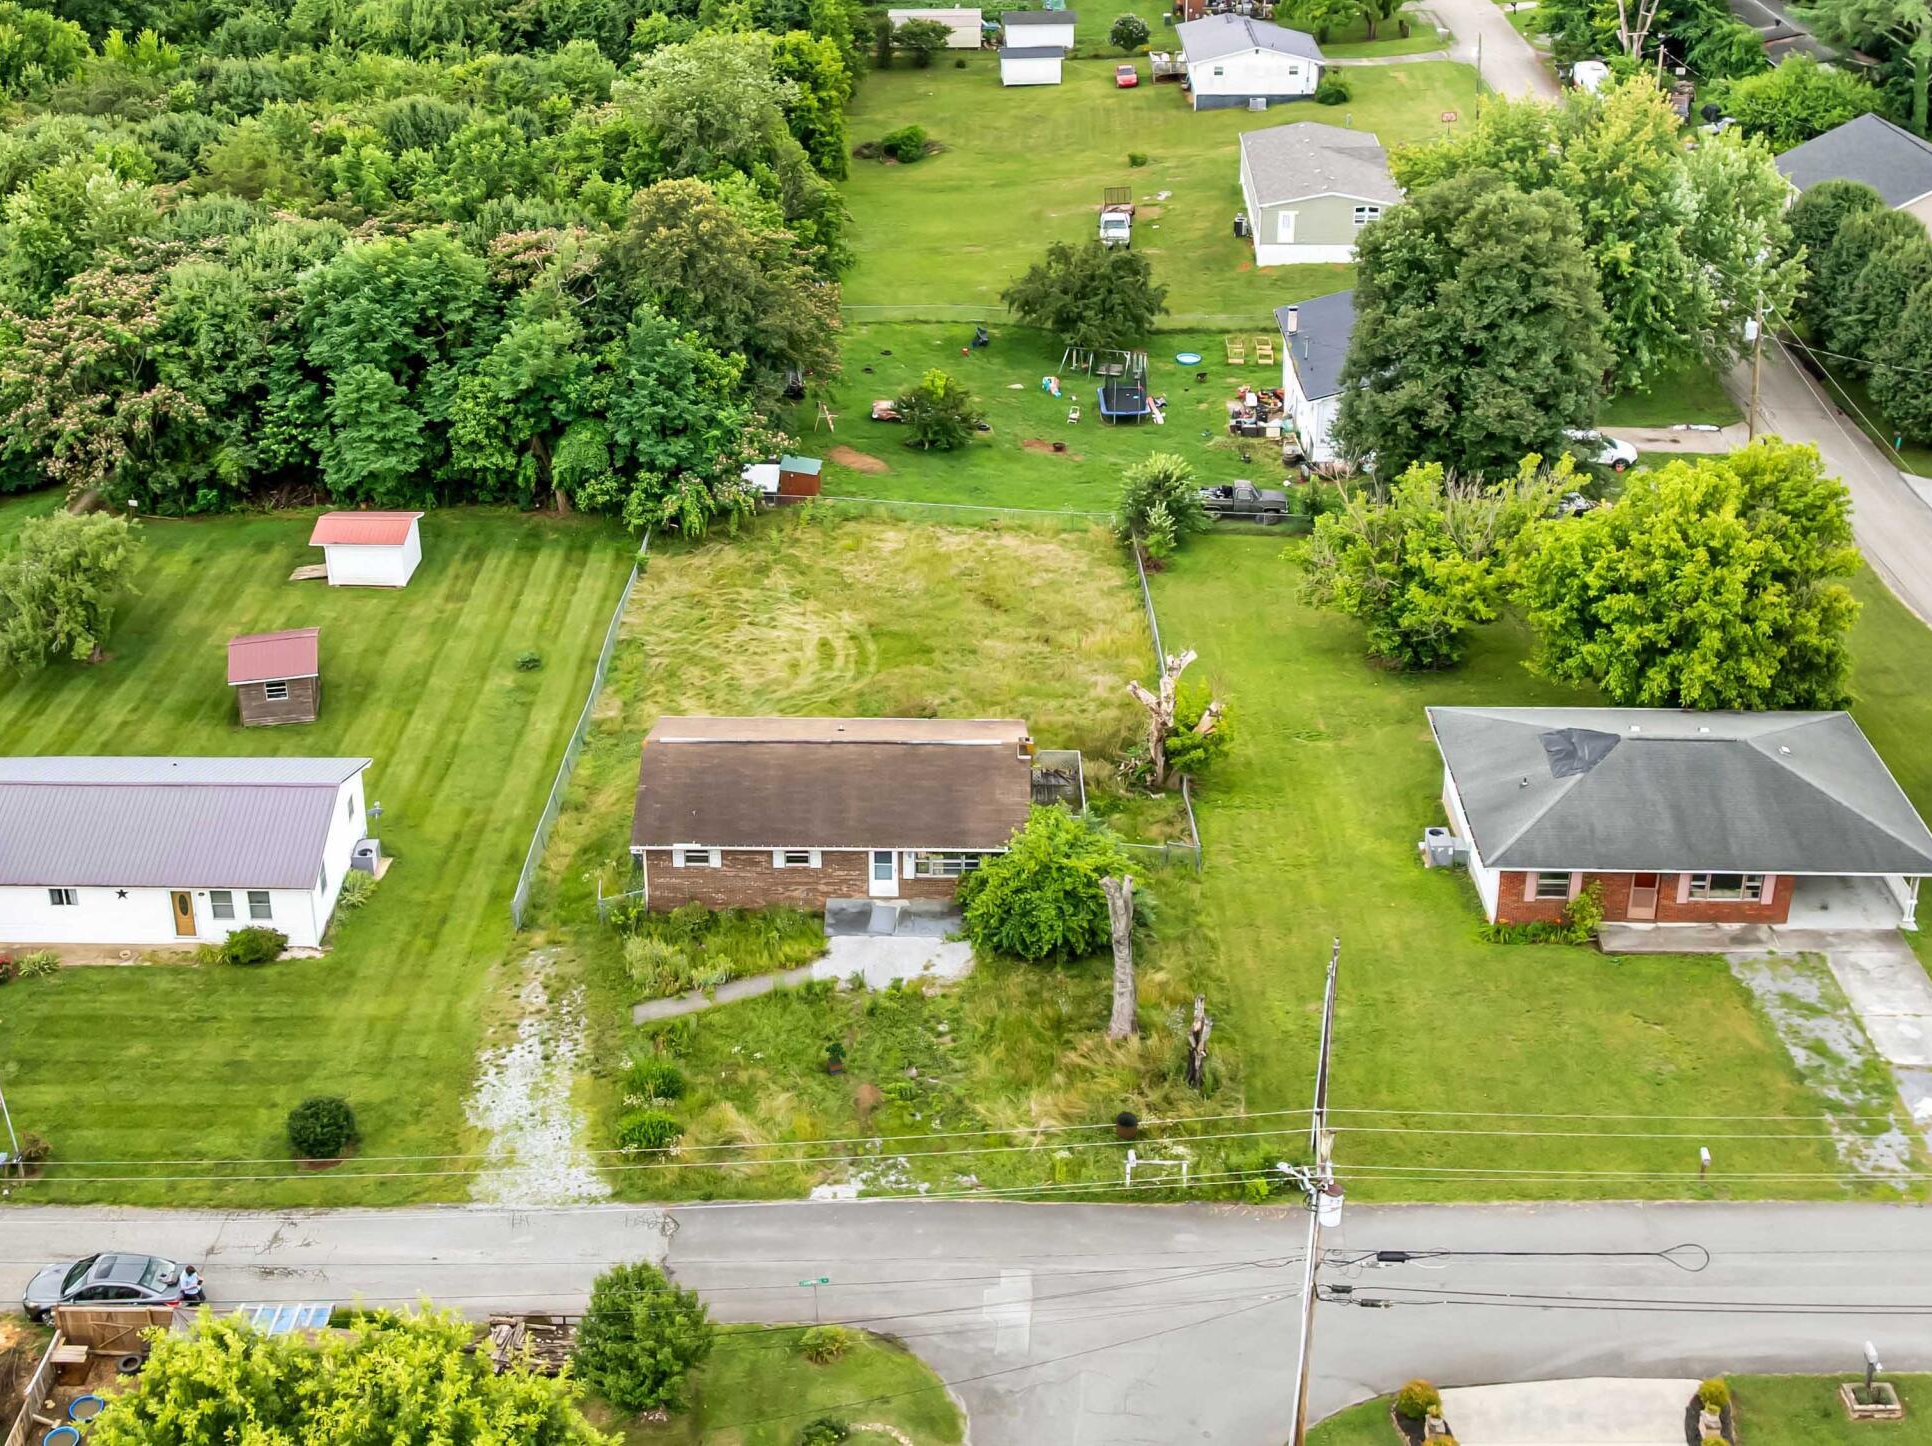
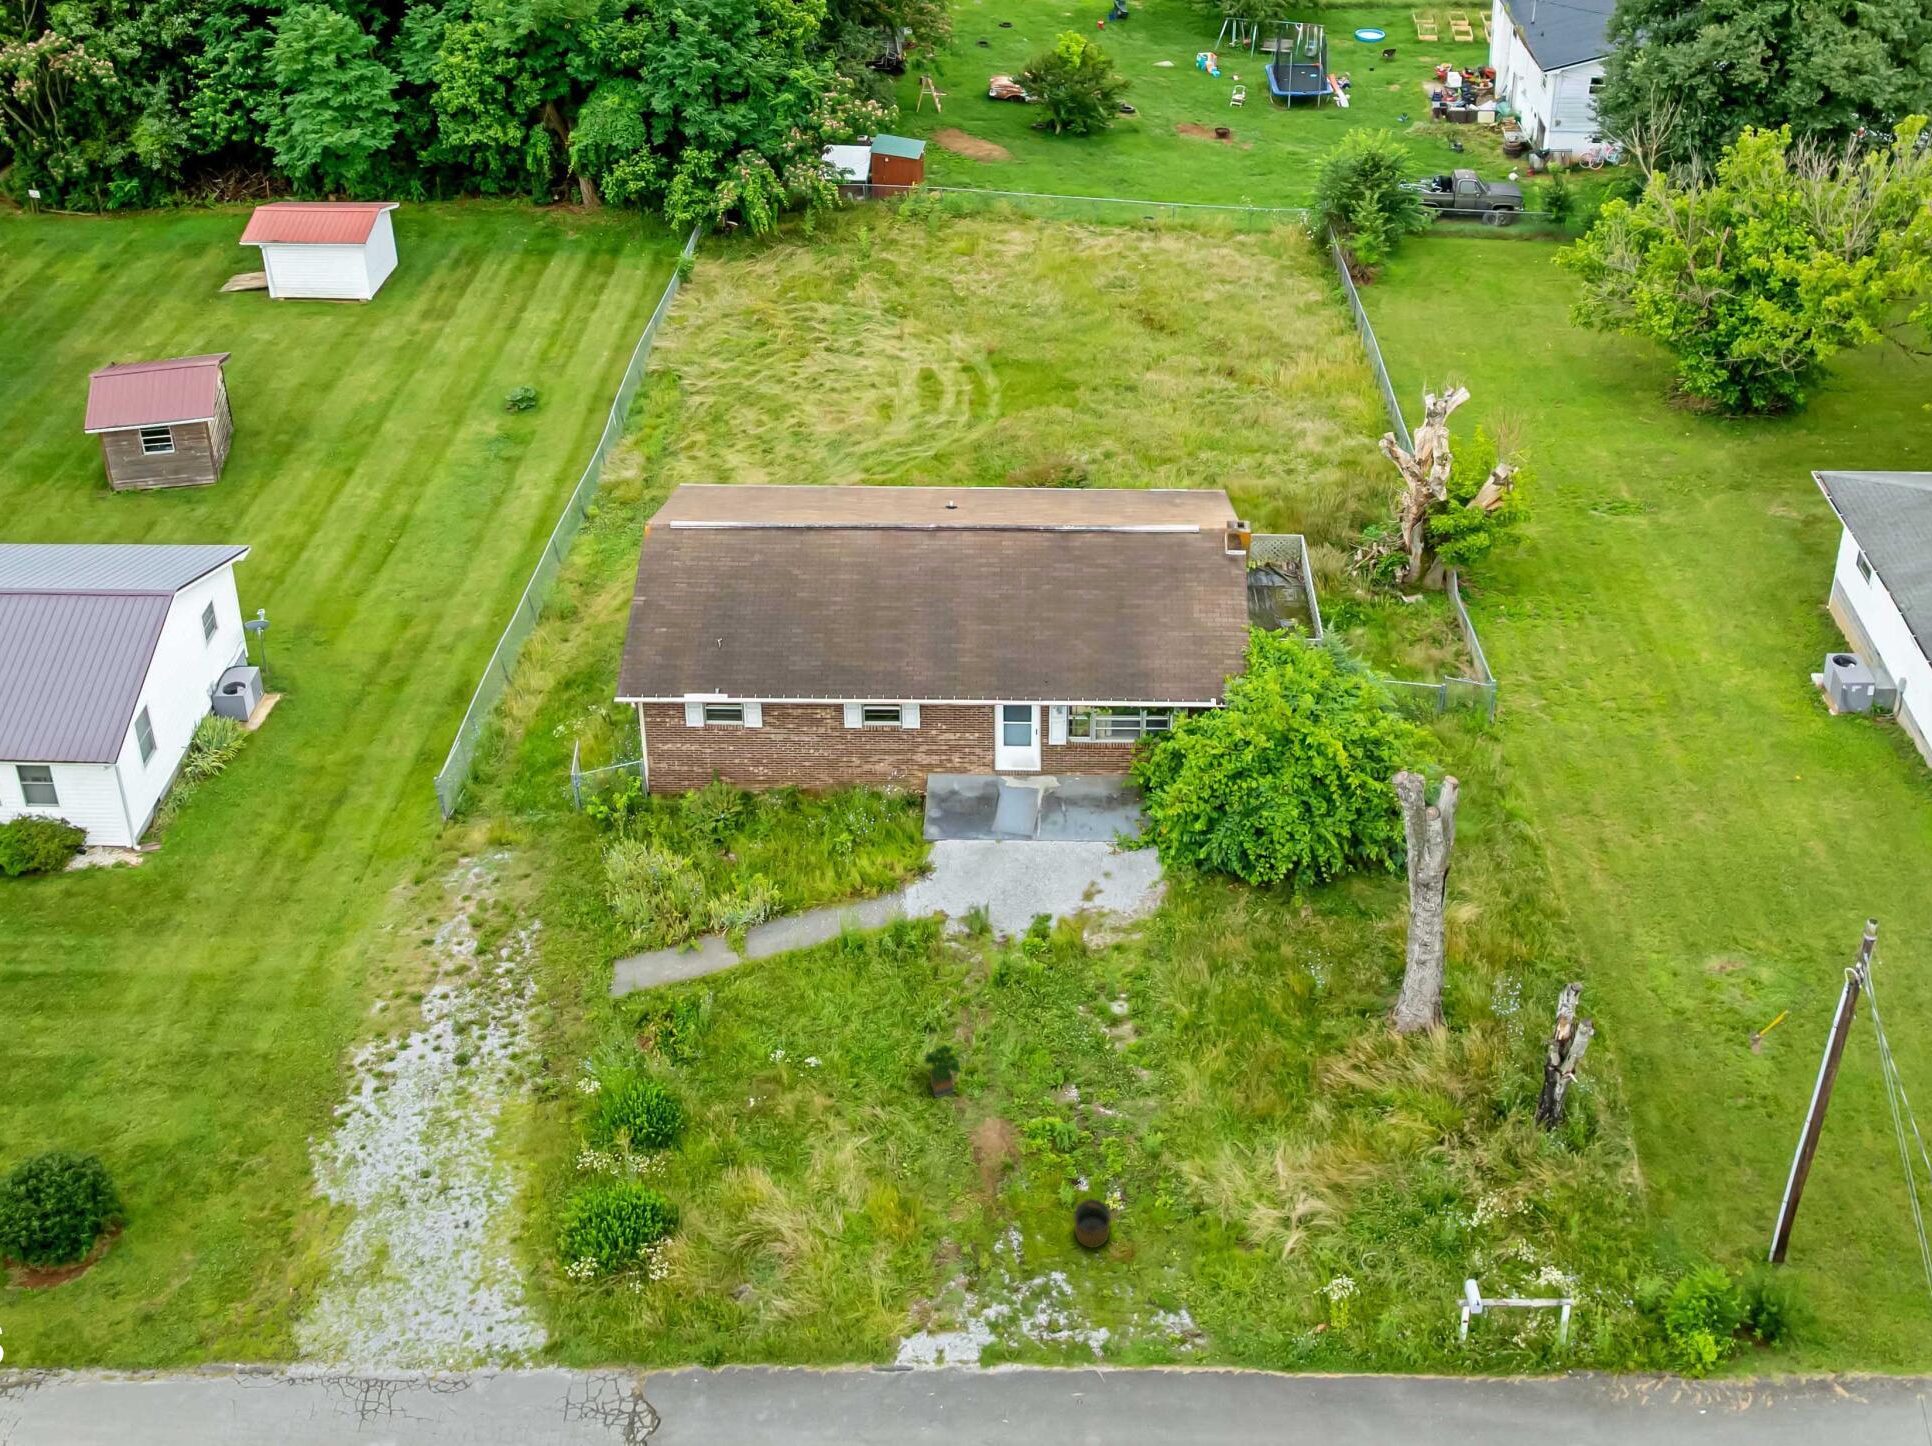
bucket: present [1116,1111,1138,1139] -> present [1074,1199,1111,1248]

